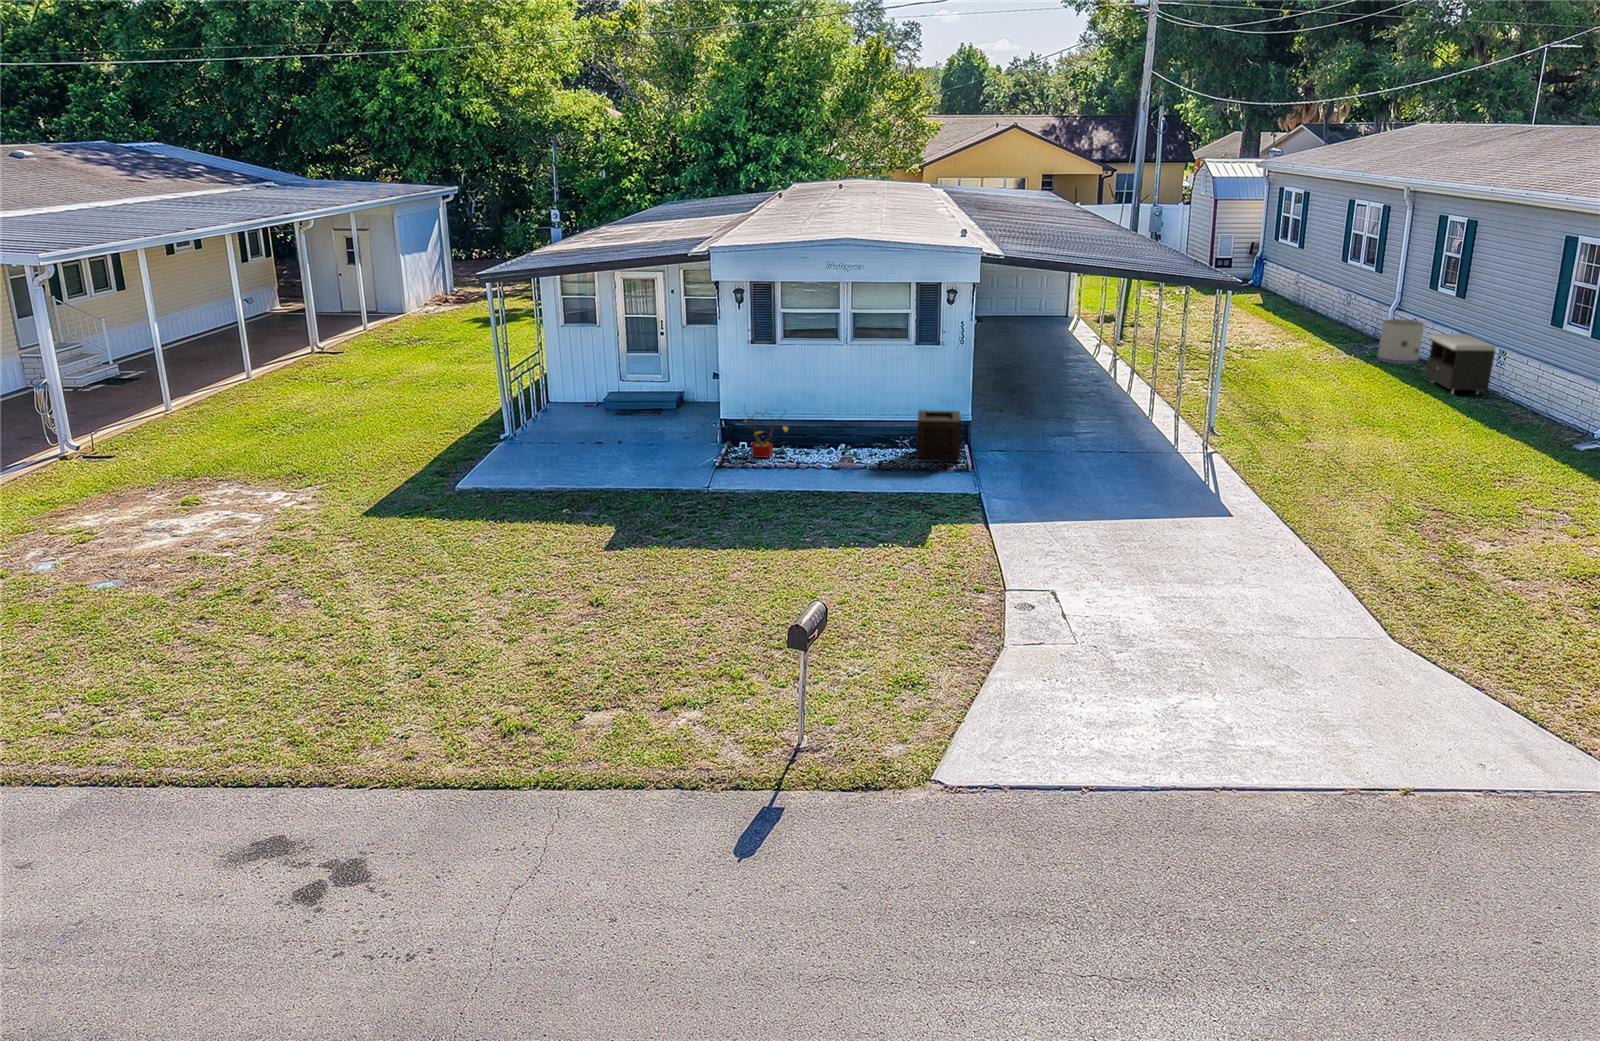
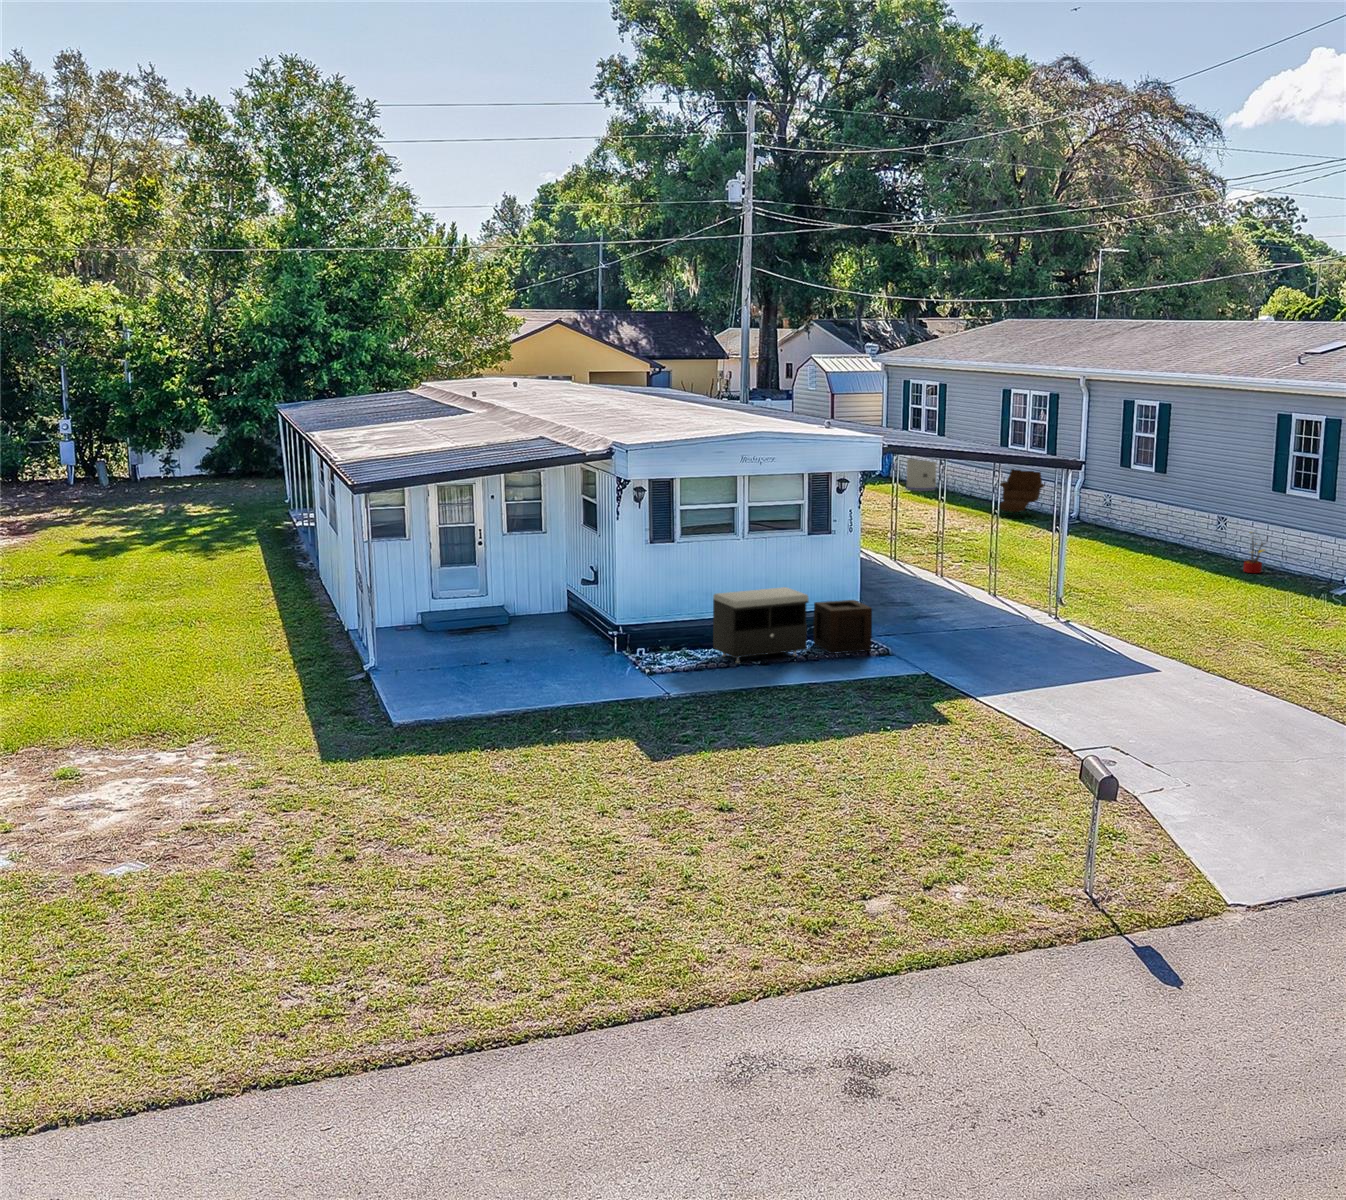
lounge chair: none [1310,273,1369,335] -> present [1000,469,1044,518]
trash can: present [1377,319,1424,364] -> present [906,459,936,491]
storage bench: present [1425,334,1495,394] -> present [713,587,809,663]
decorative plant: present [746,408,788,458] -> present [1243,536,1265,573]

